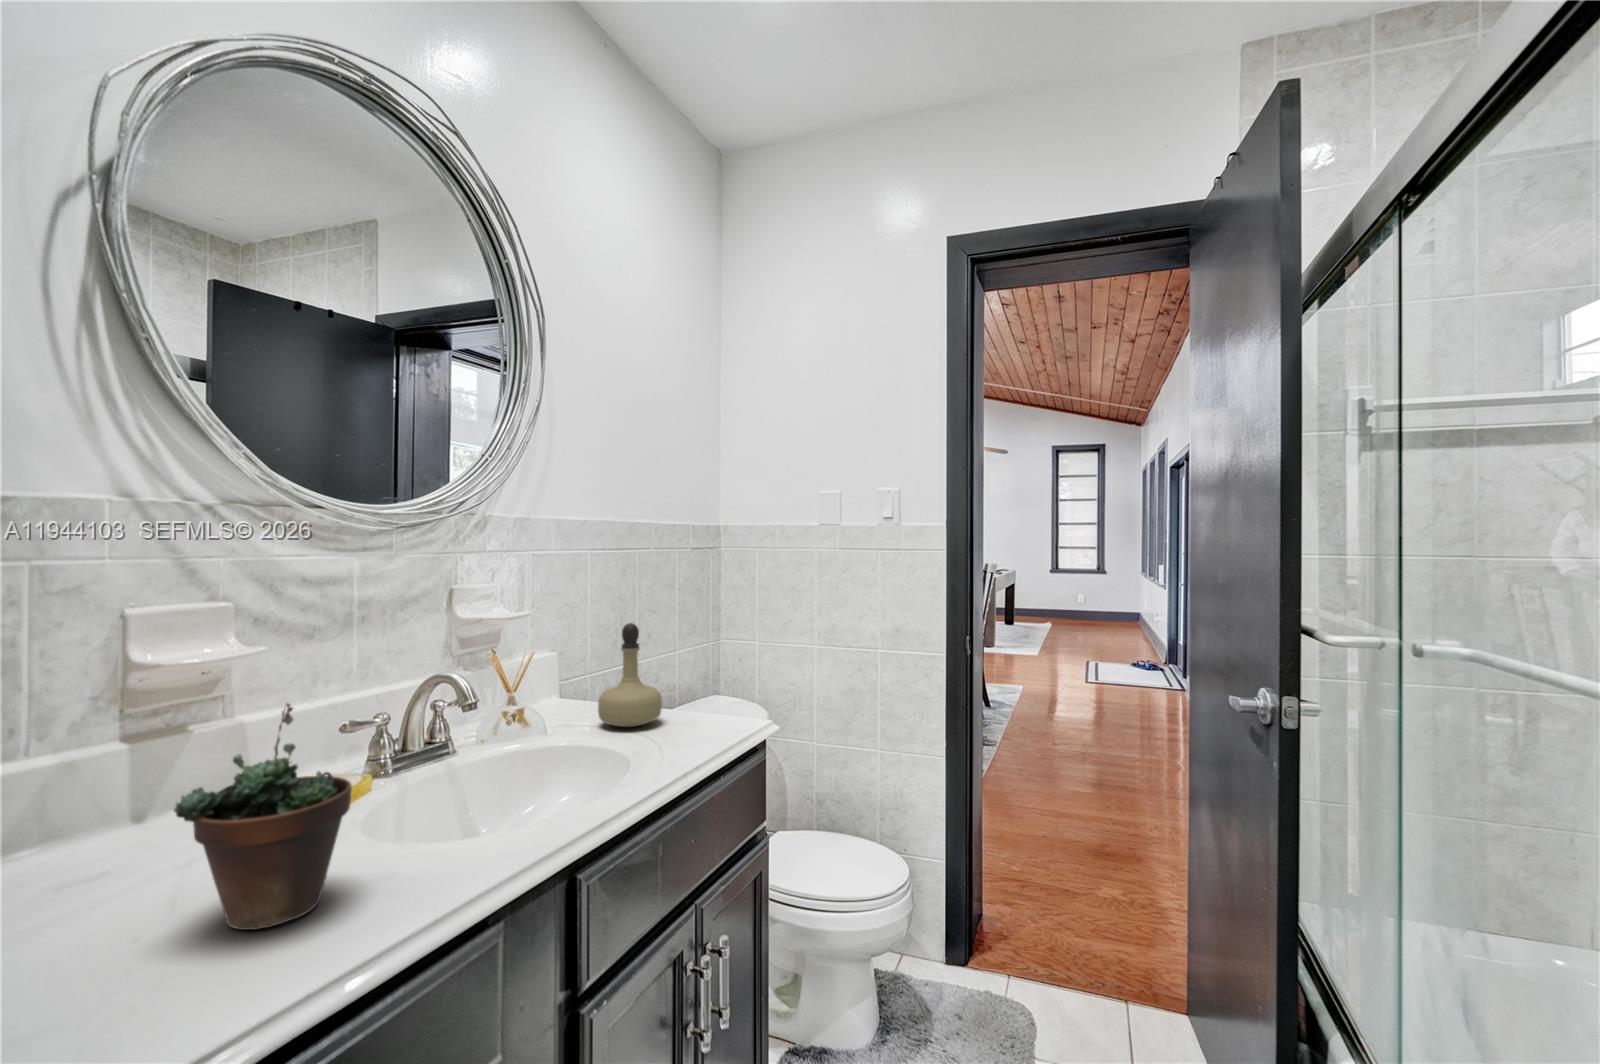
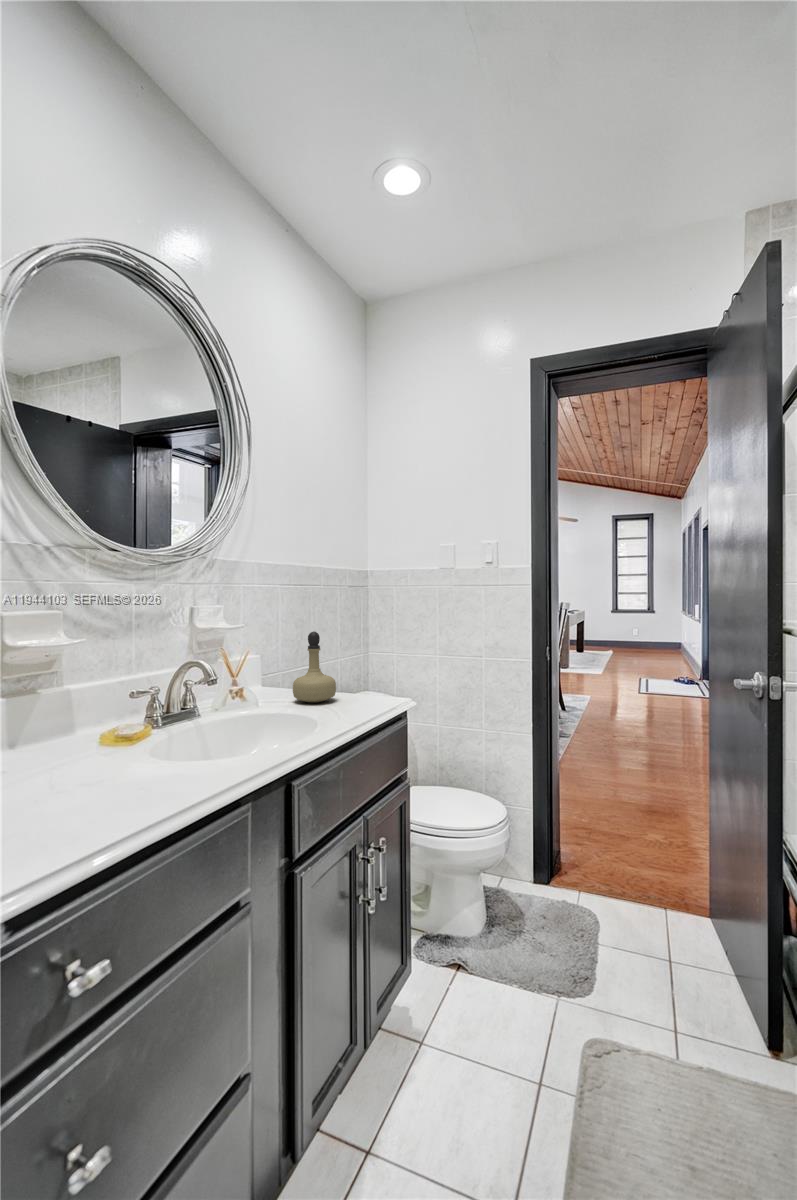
succulent plant: present [174,703,352,930] -> none [56,660,156,798]

